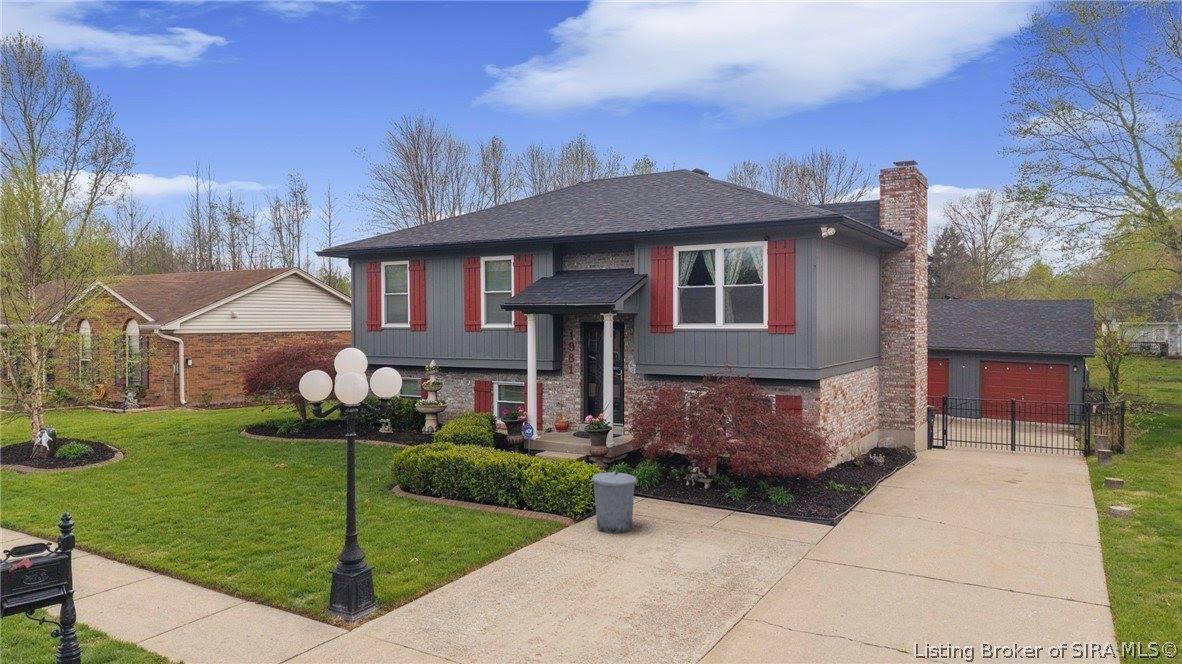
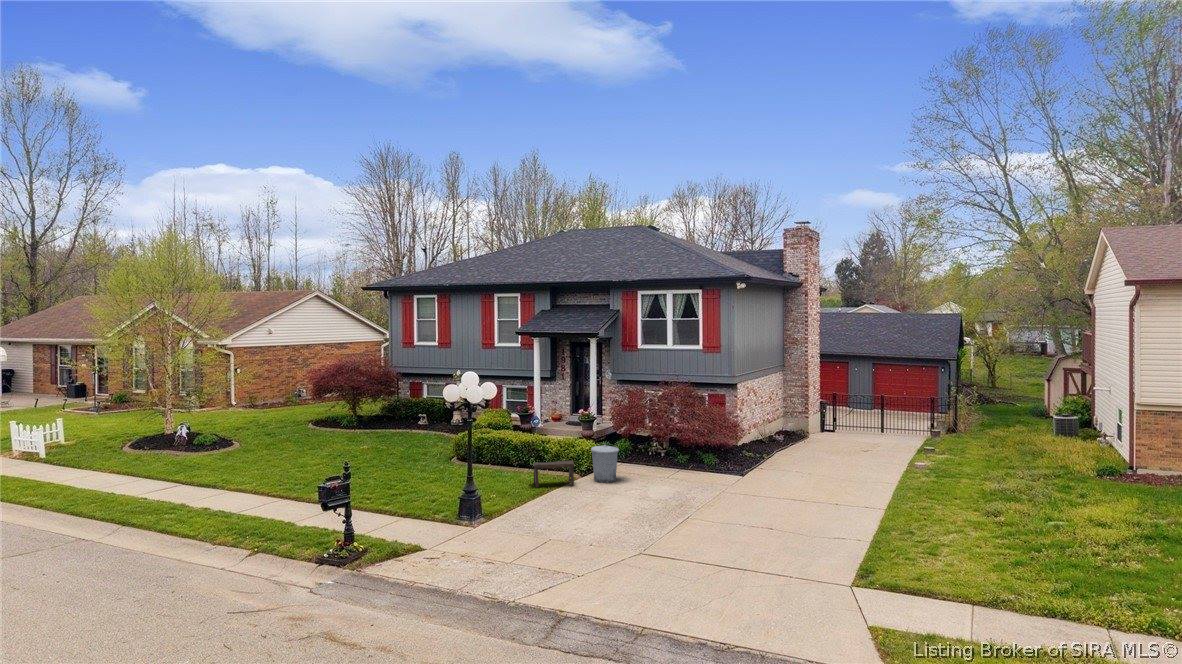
bench: none [498,495,563,540] -> present [533,461,574,488]

